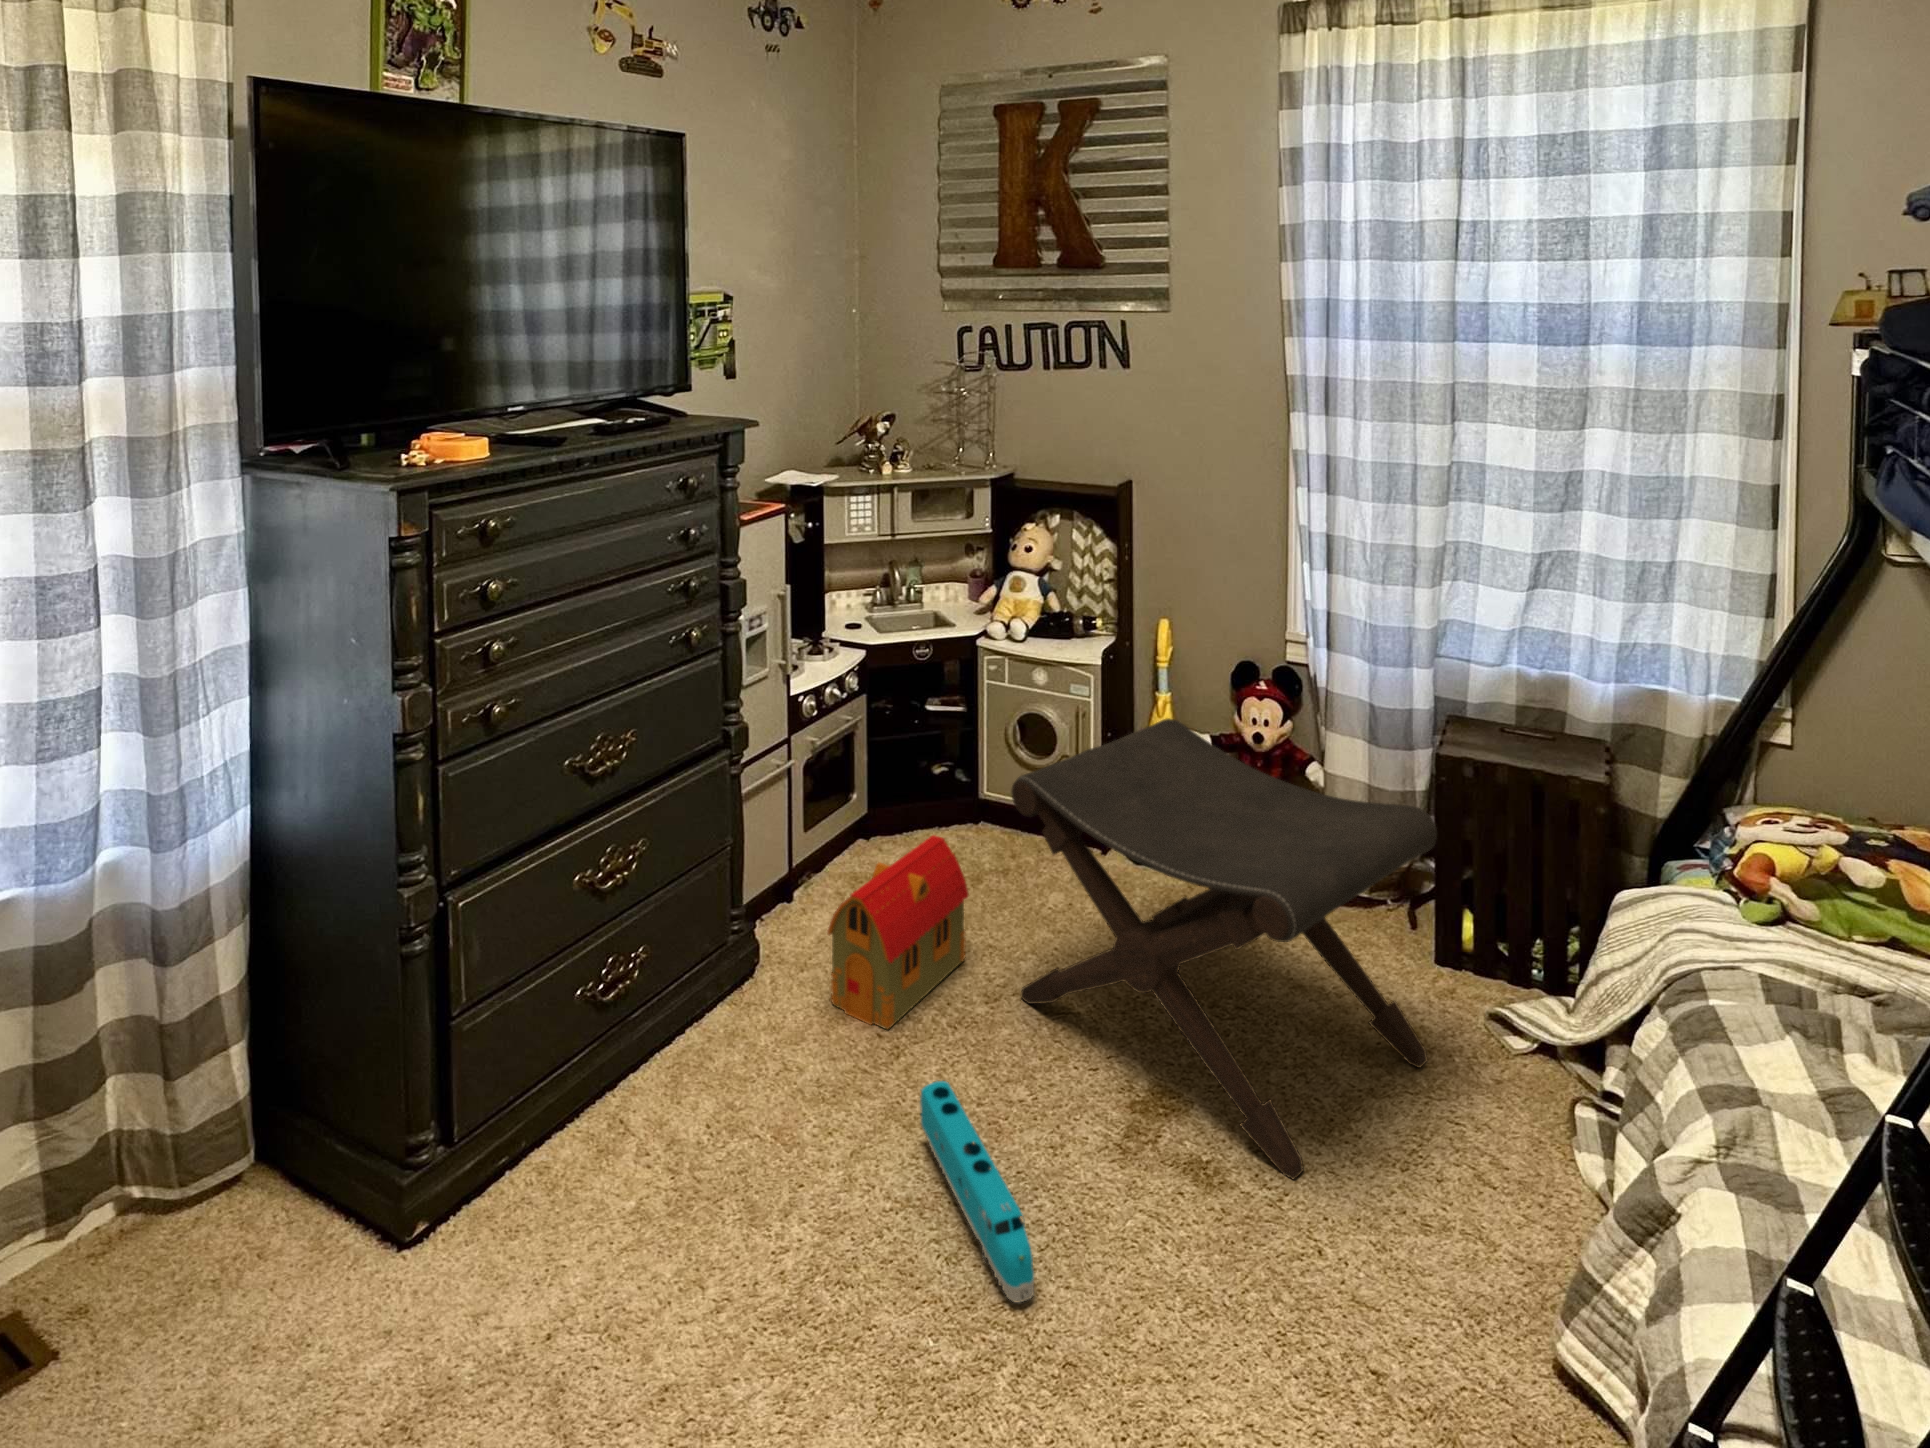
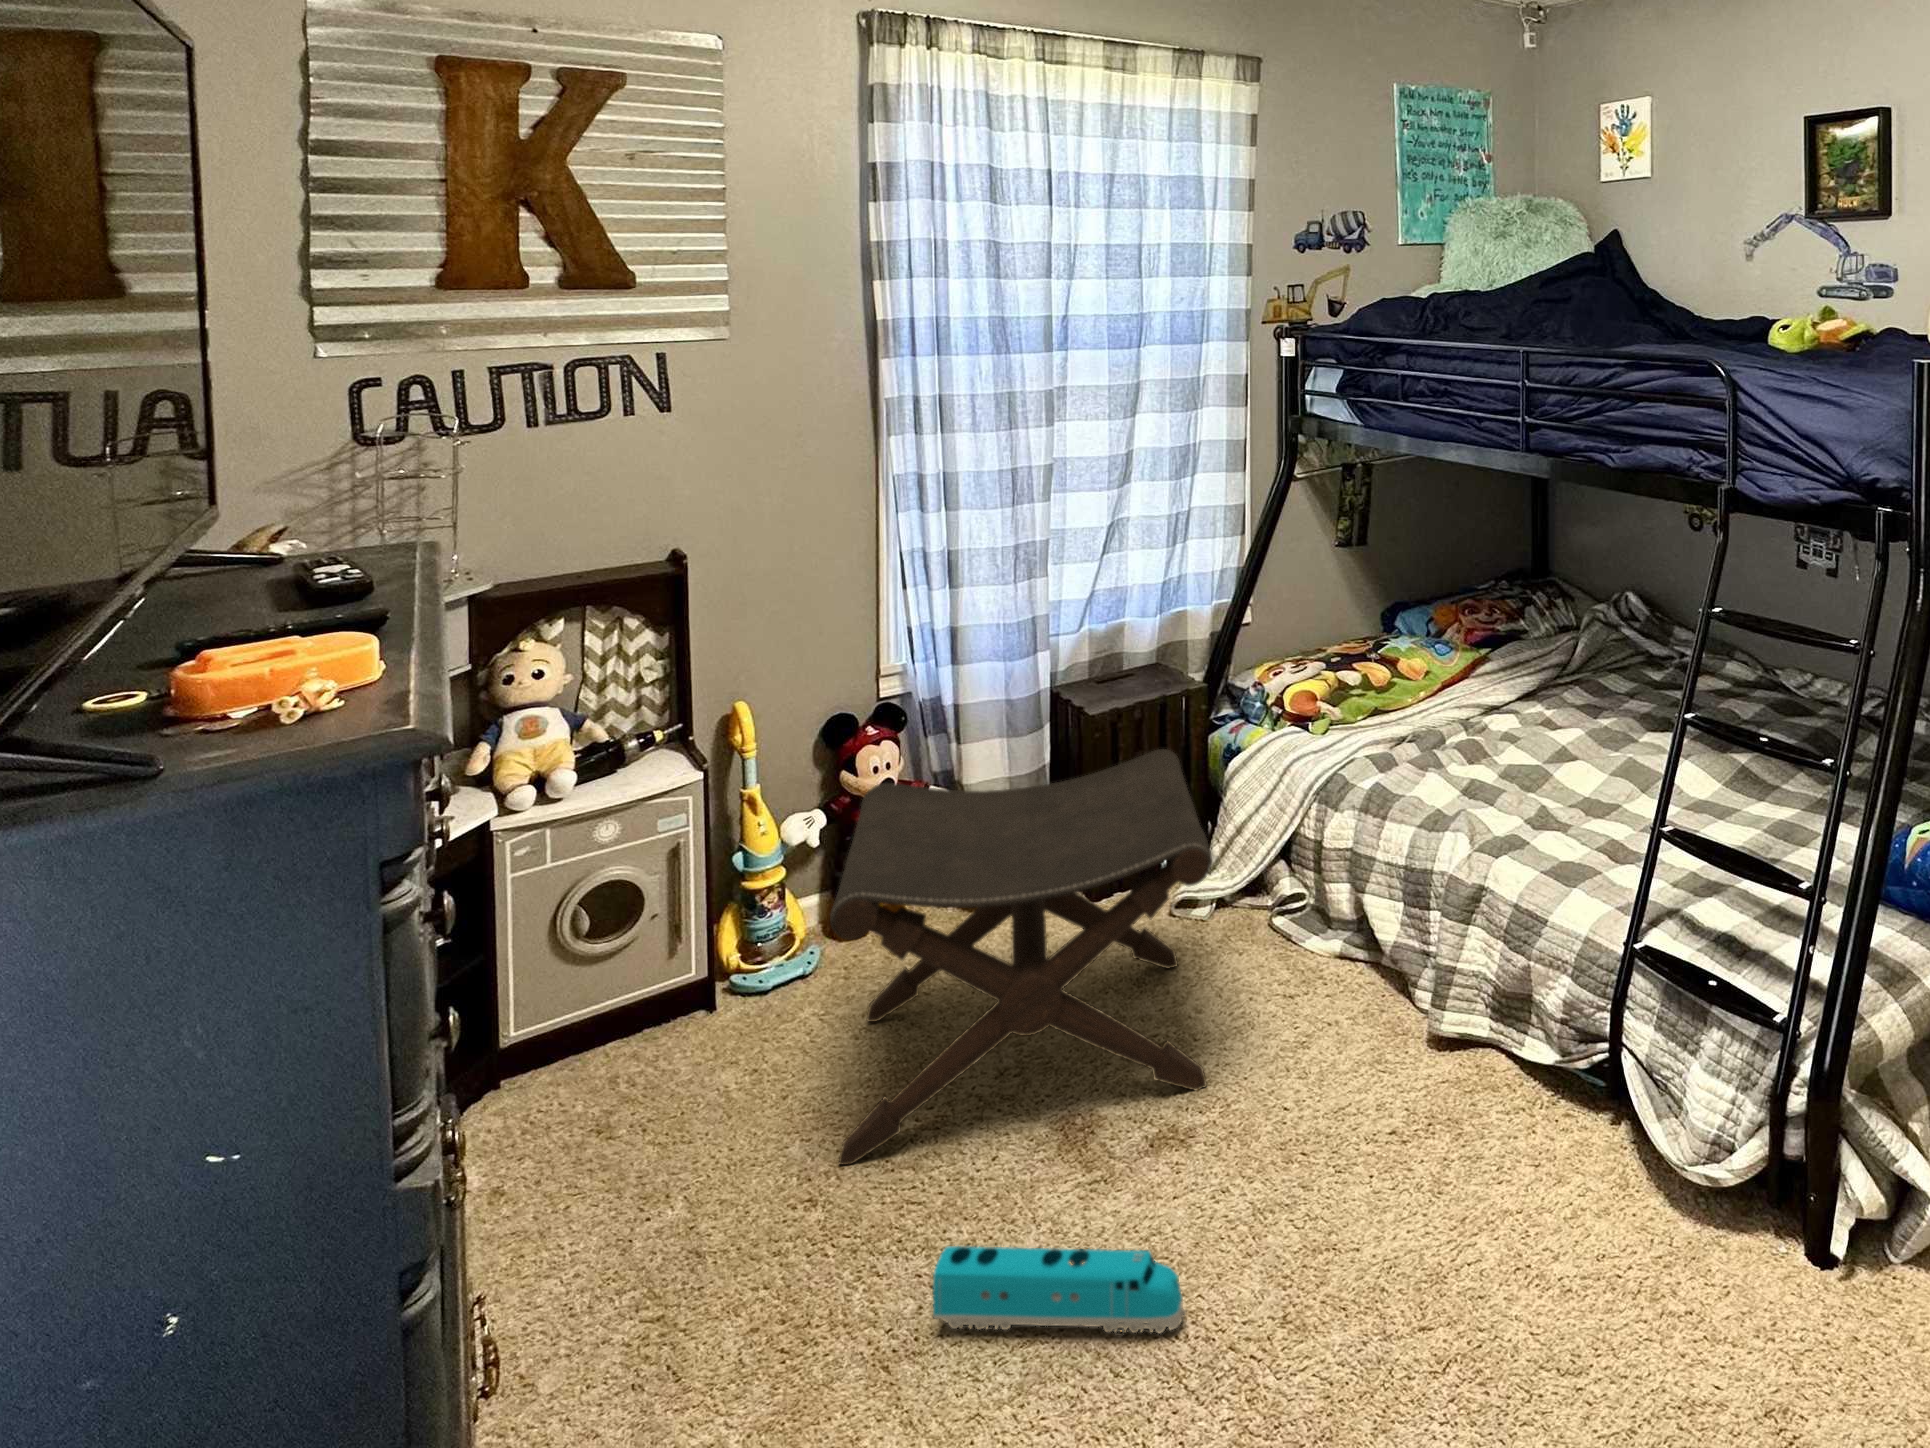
toy house: present [827,835,969,1029] -> none [619,1051,751,1356]

